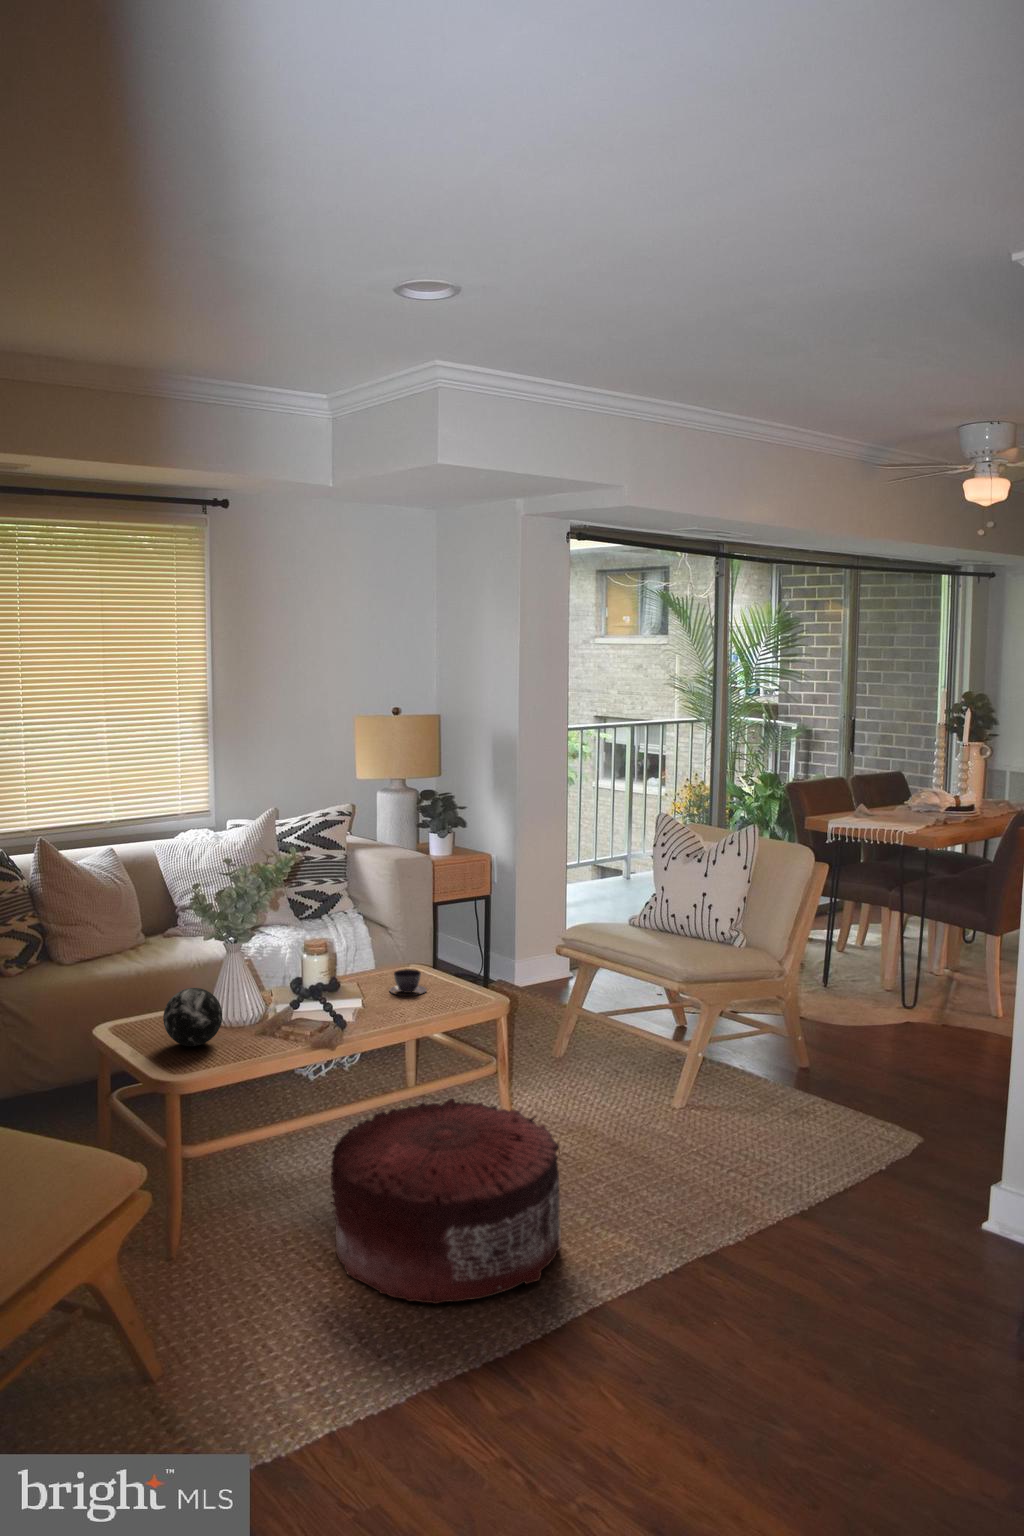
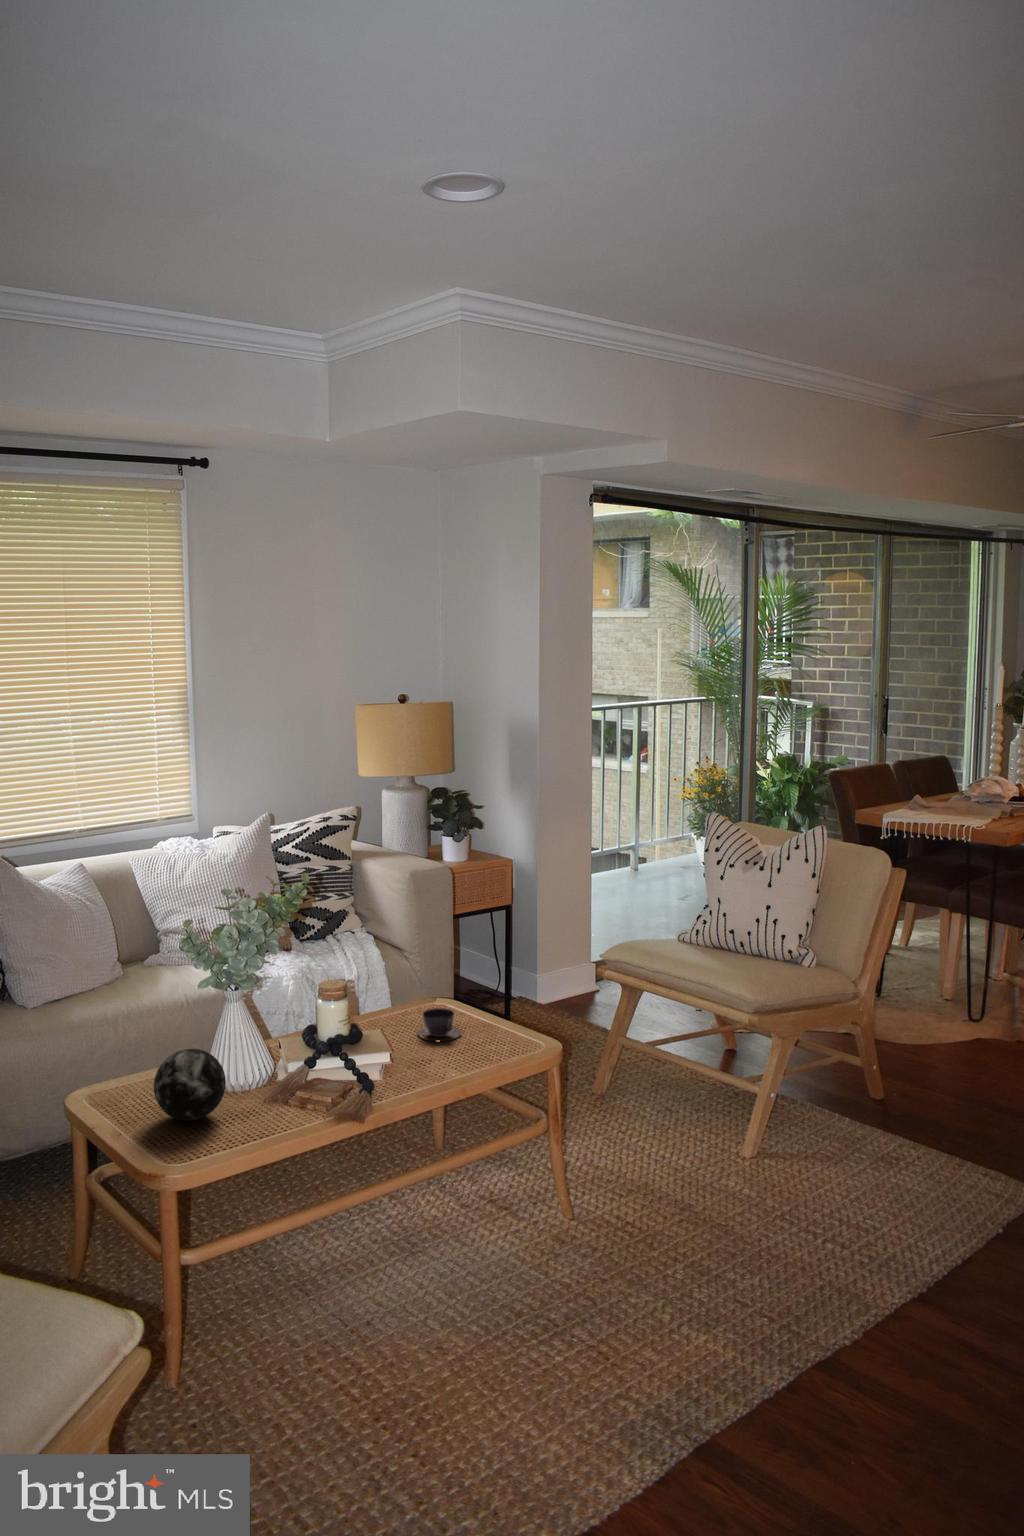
pouf: present [331,1098,561,1304] -> none [366,1170,648,1449]

